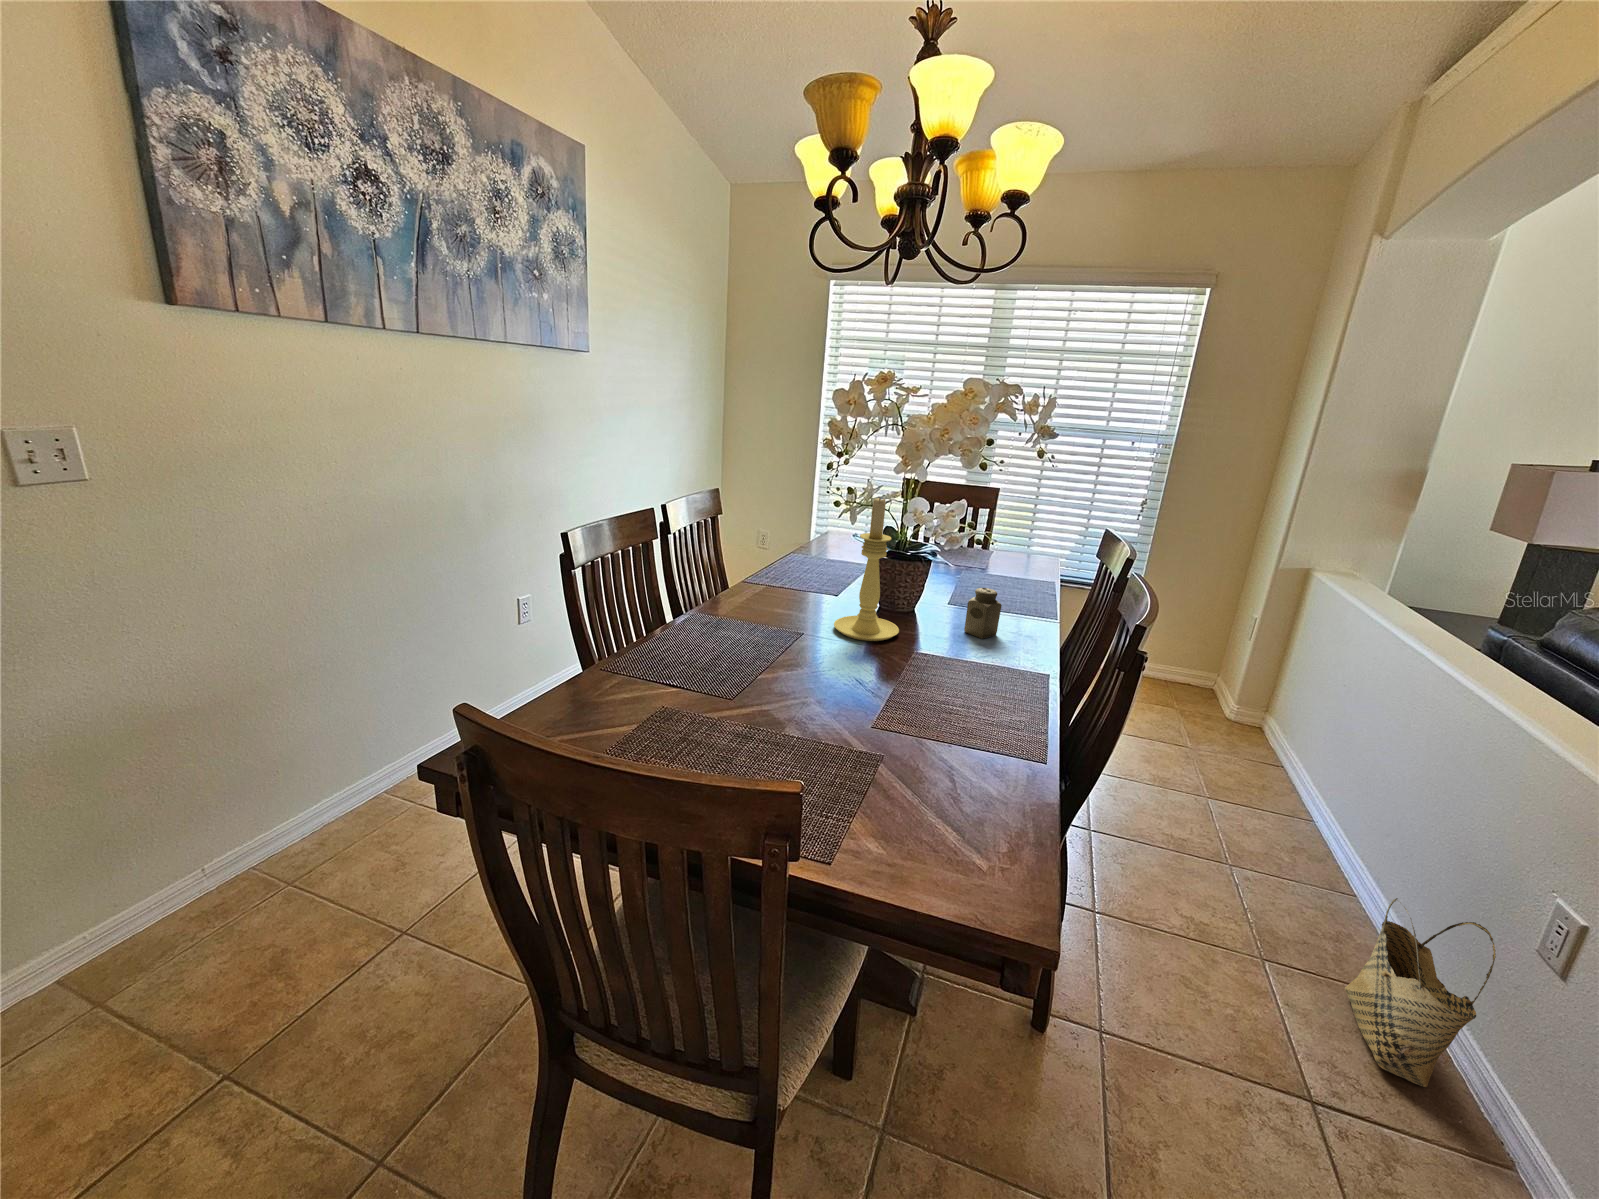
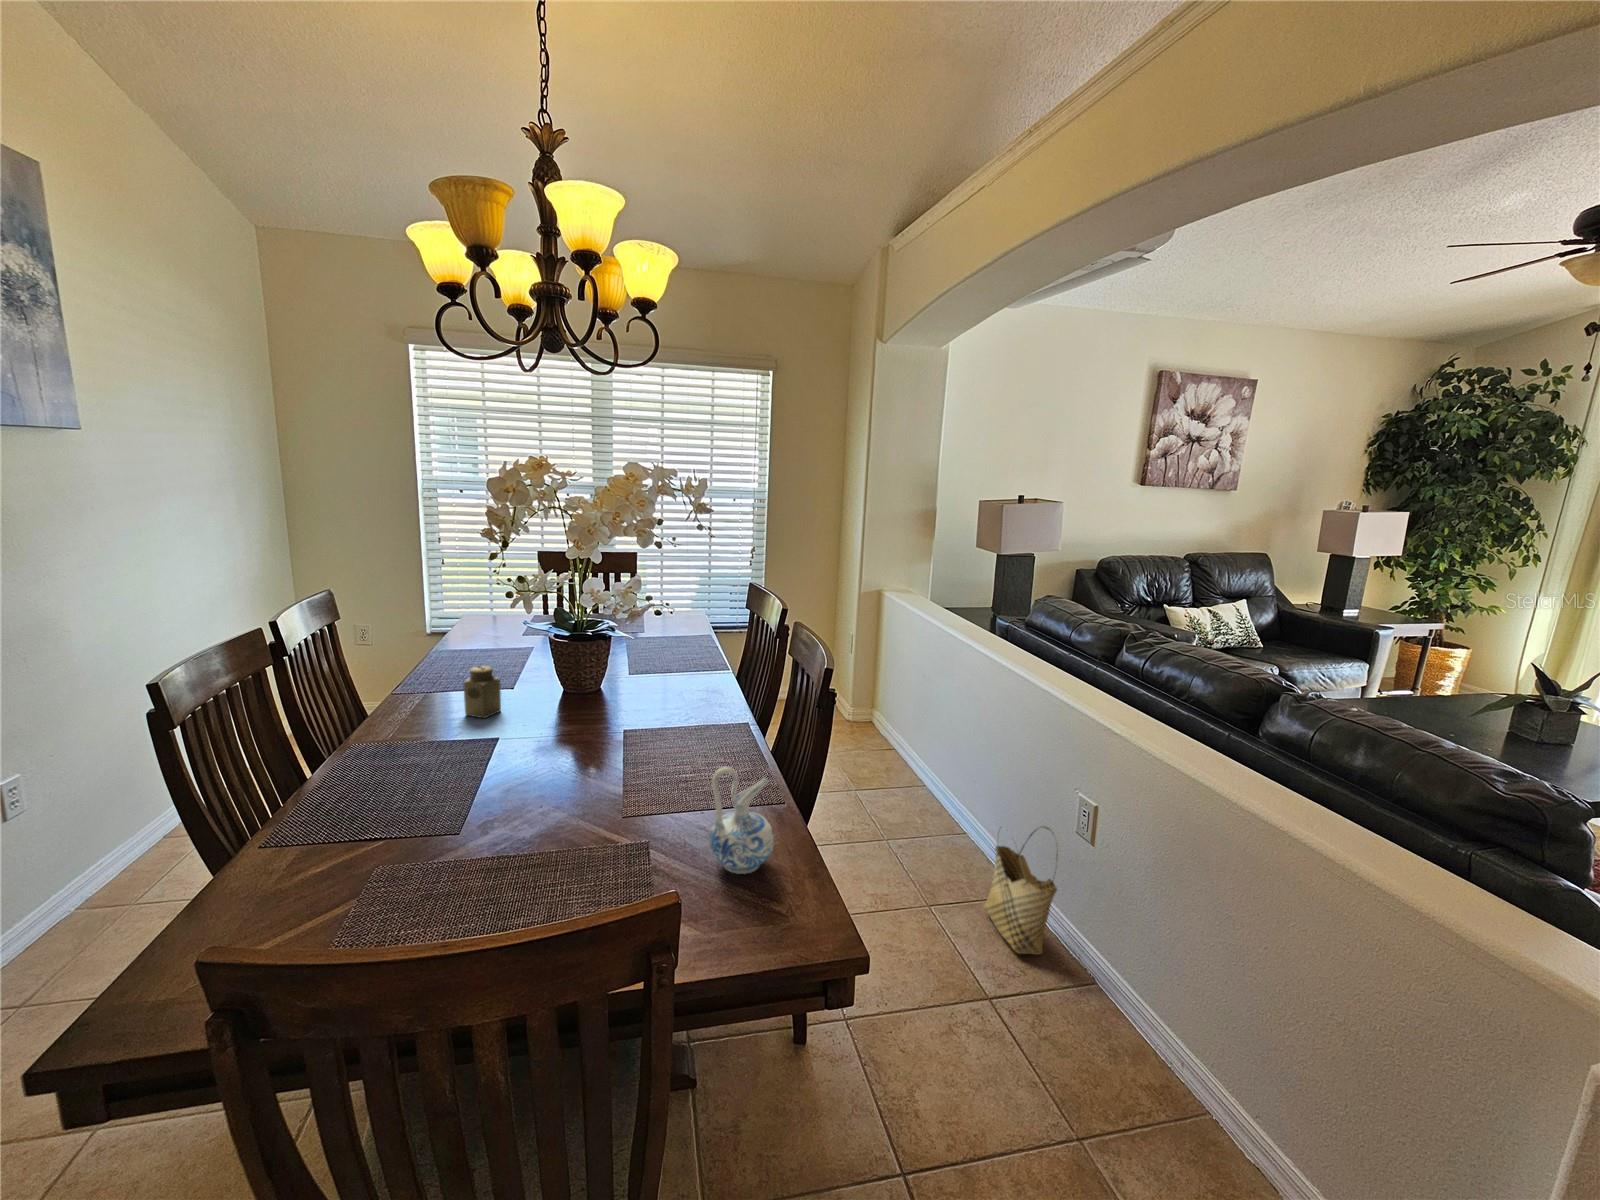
candle holder: present [834,498,899,641] -> none [530,583,601,732]
salt shaker: present [964,588,1002,639] -> present [464,666,501,718]
ceramic pitcher: none [924,707,1000,831] -> present [709,767,774,874]

